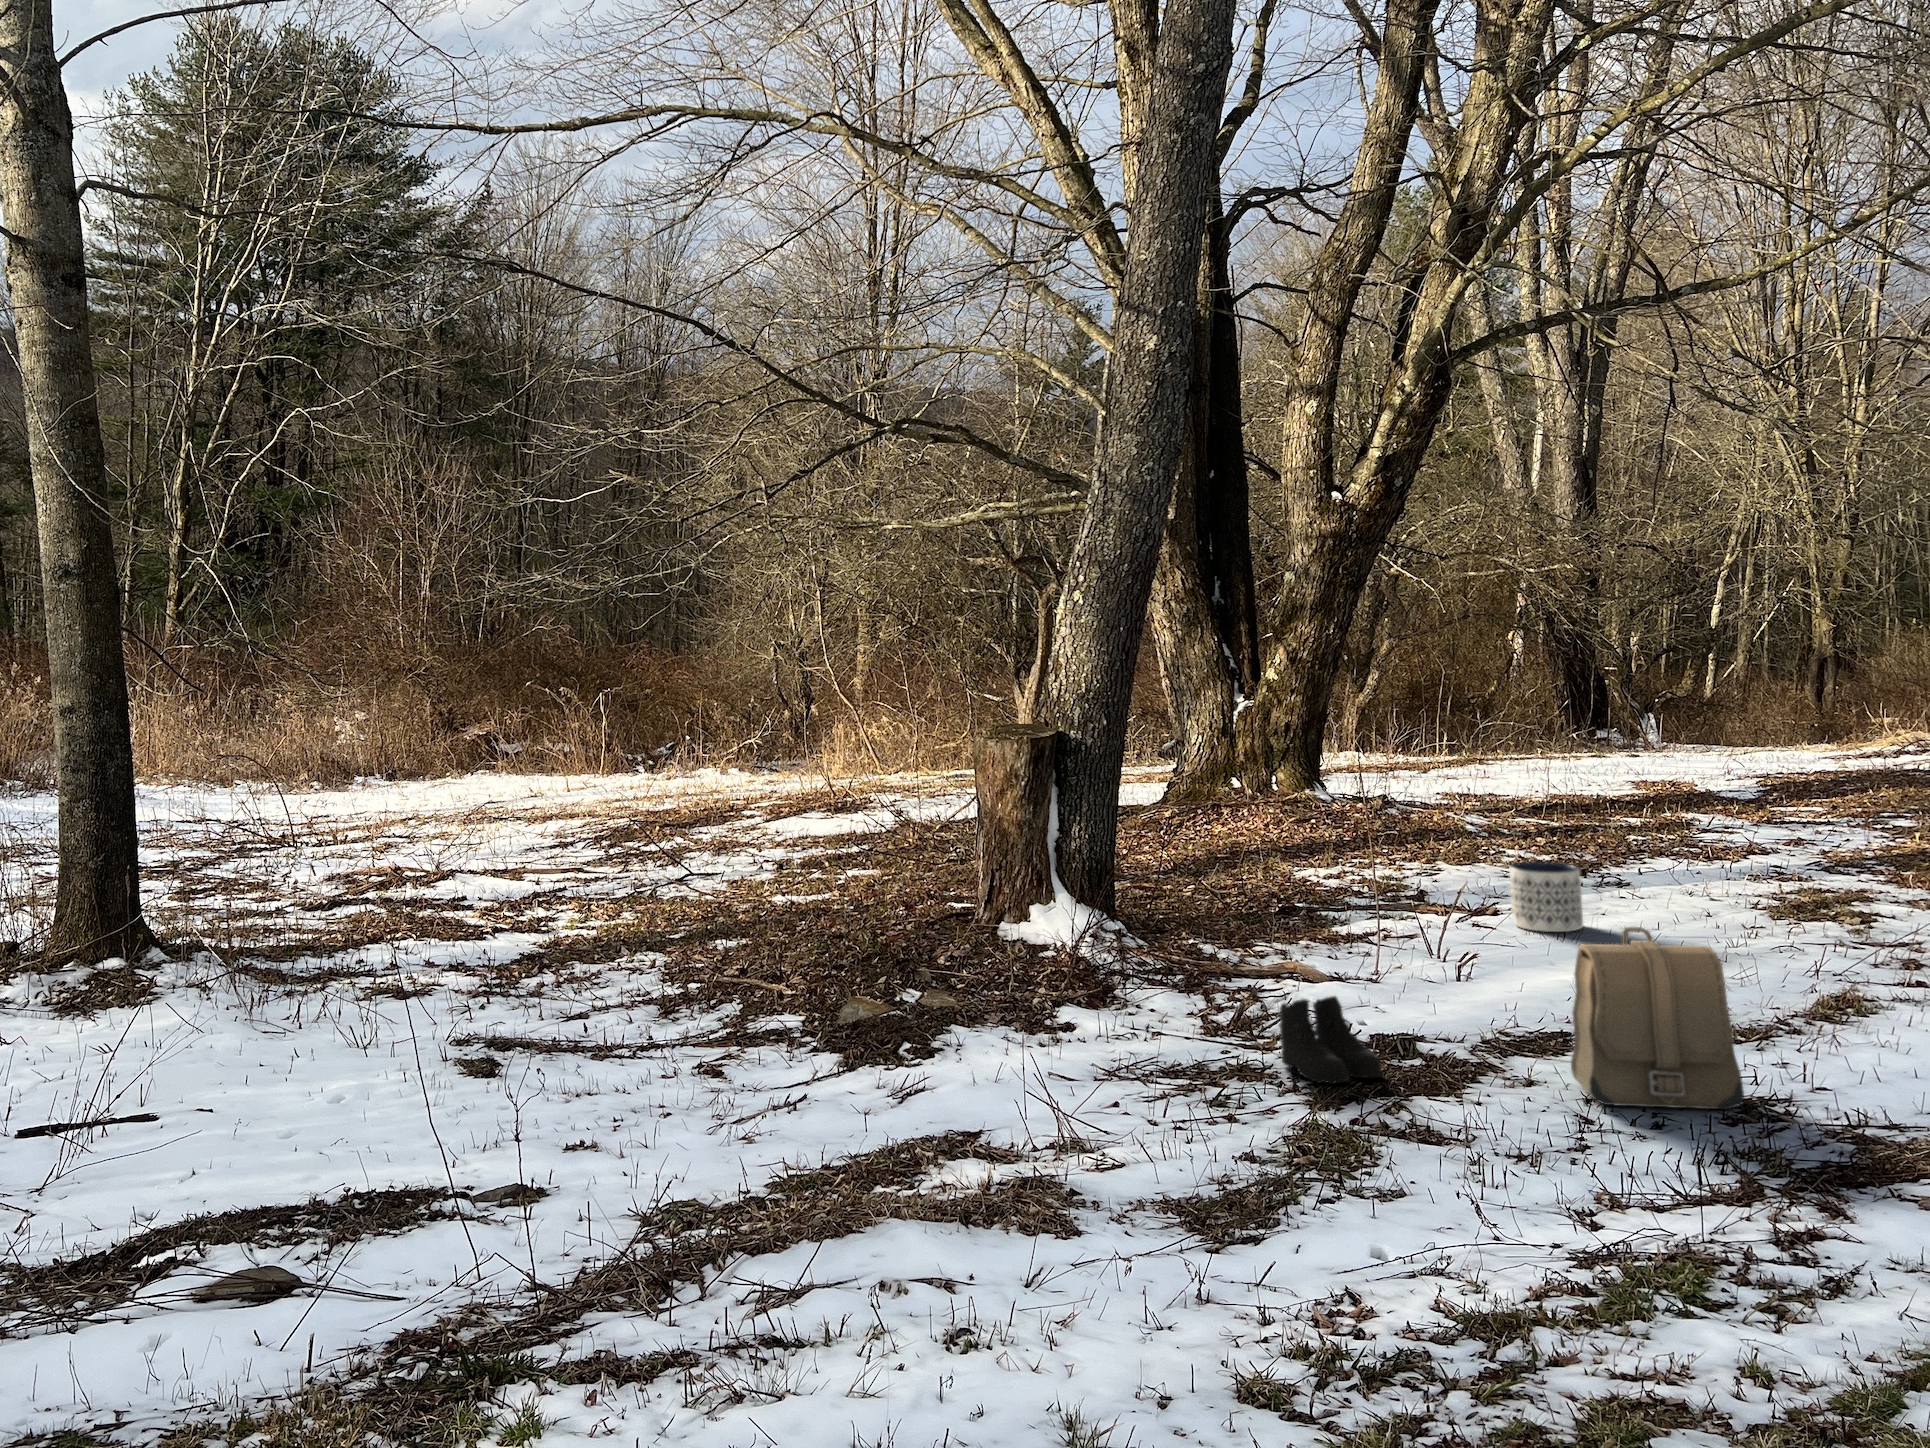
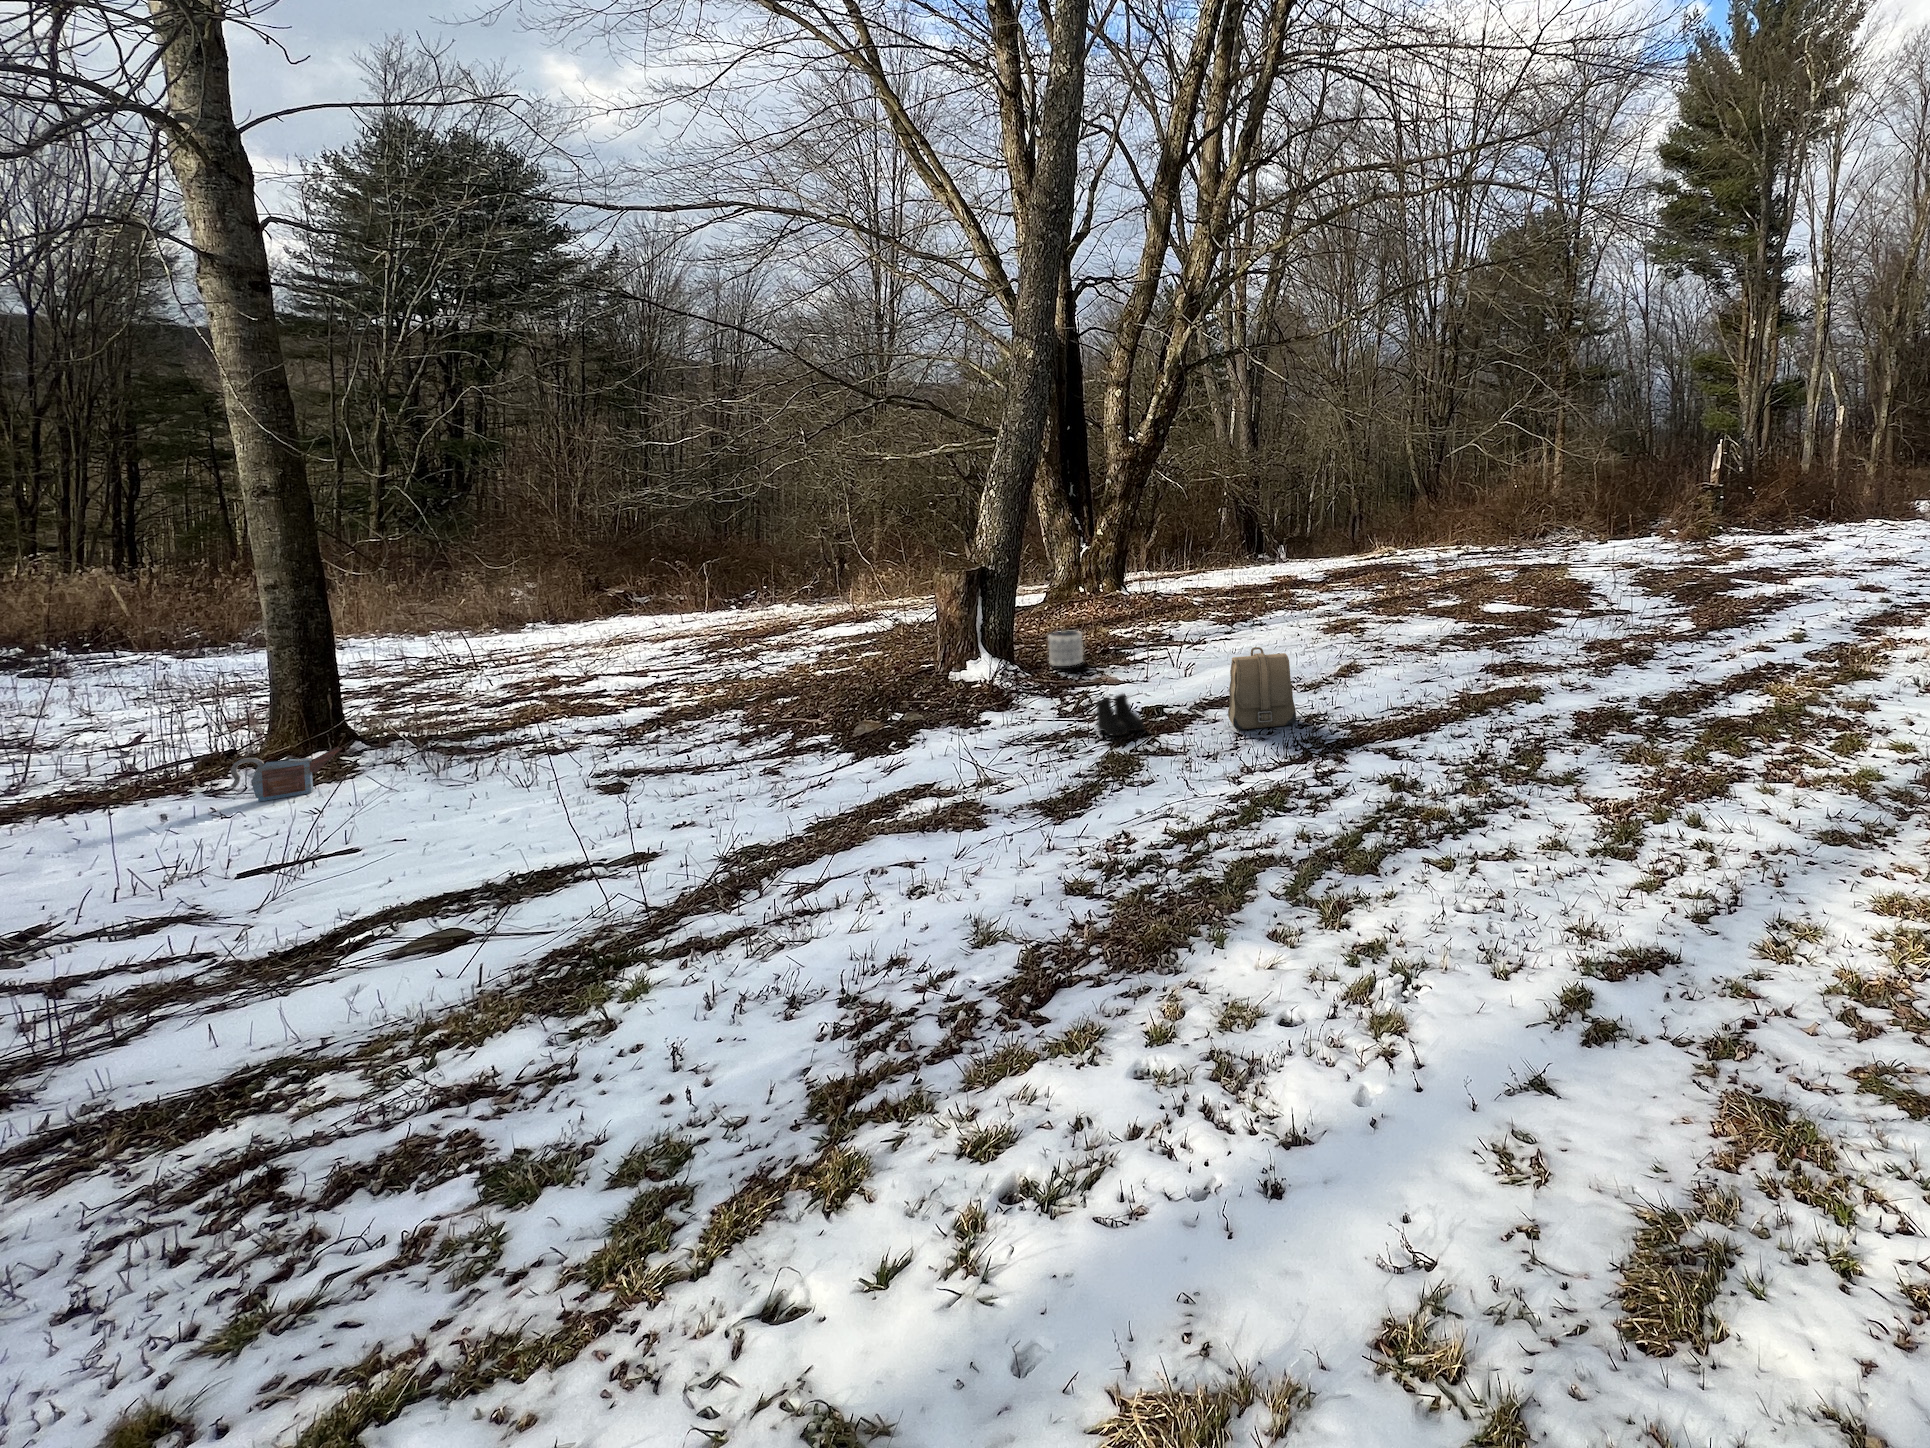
planter: present [1509,862,1583,932] -> present [1048,631,1083,666]
watering can: none [32,949,153,1018] -> present [231,747,342,802]

